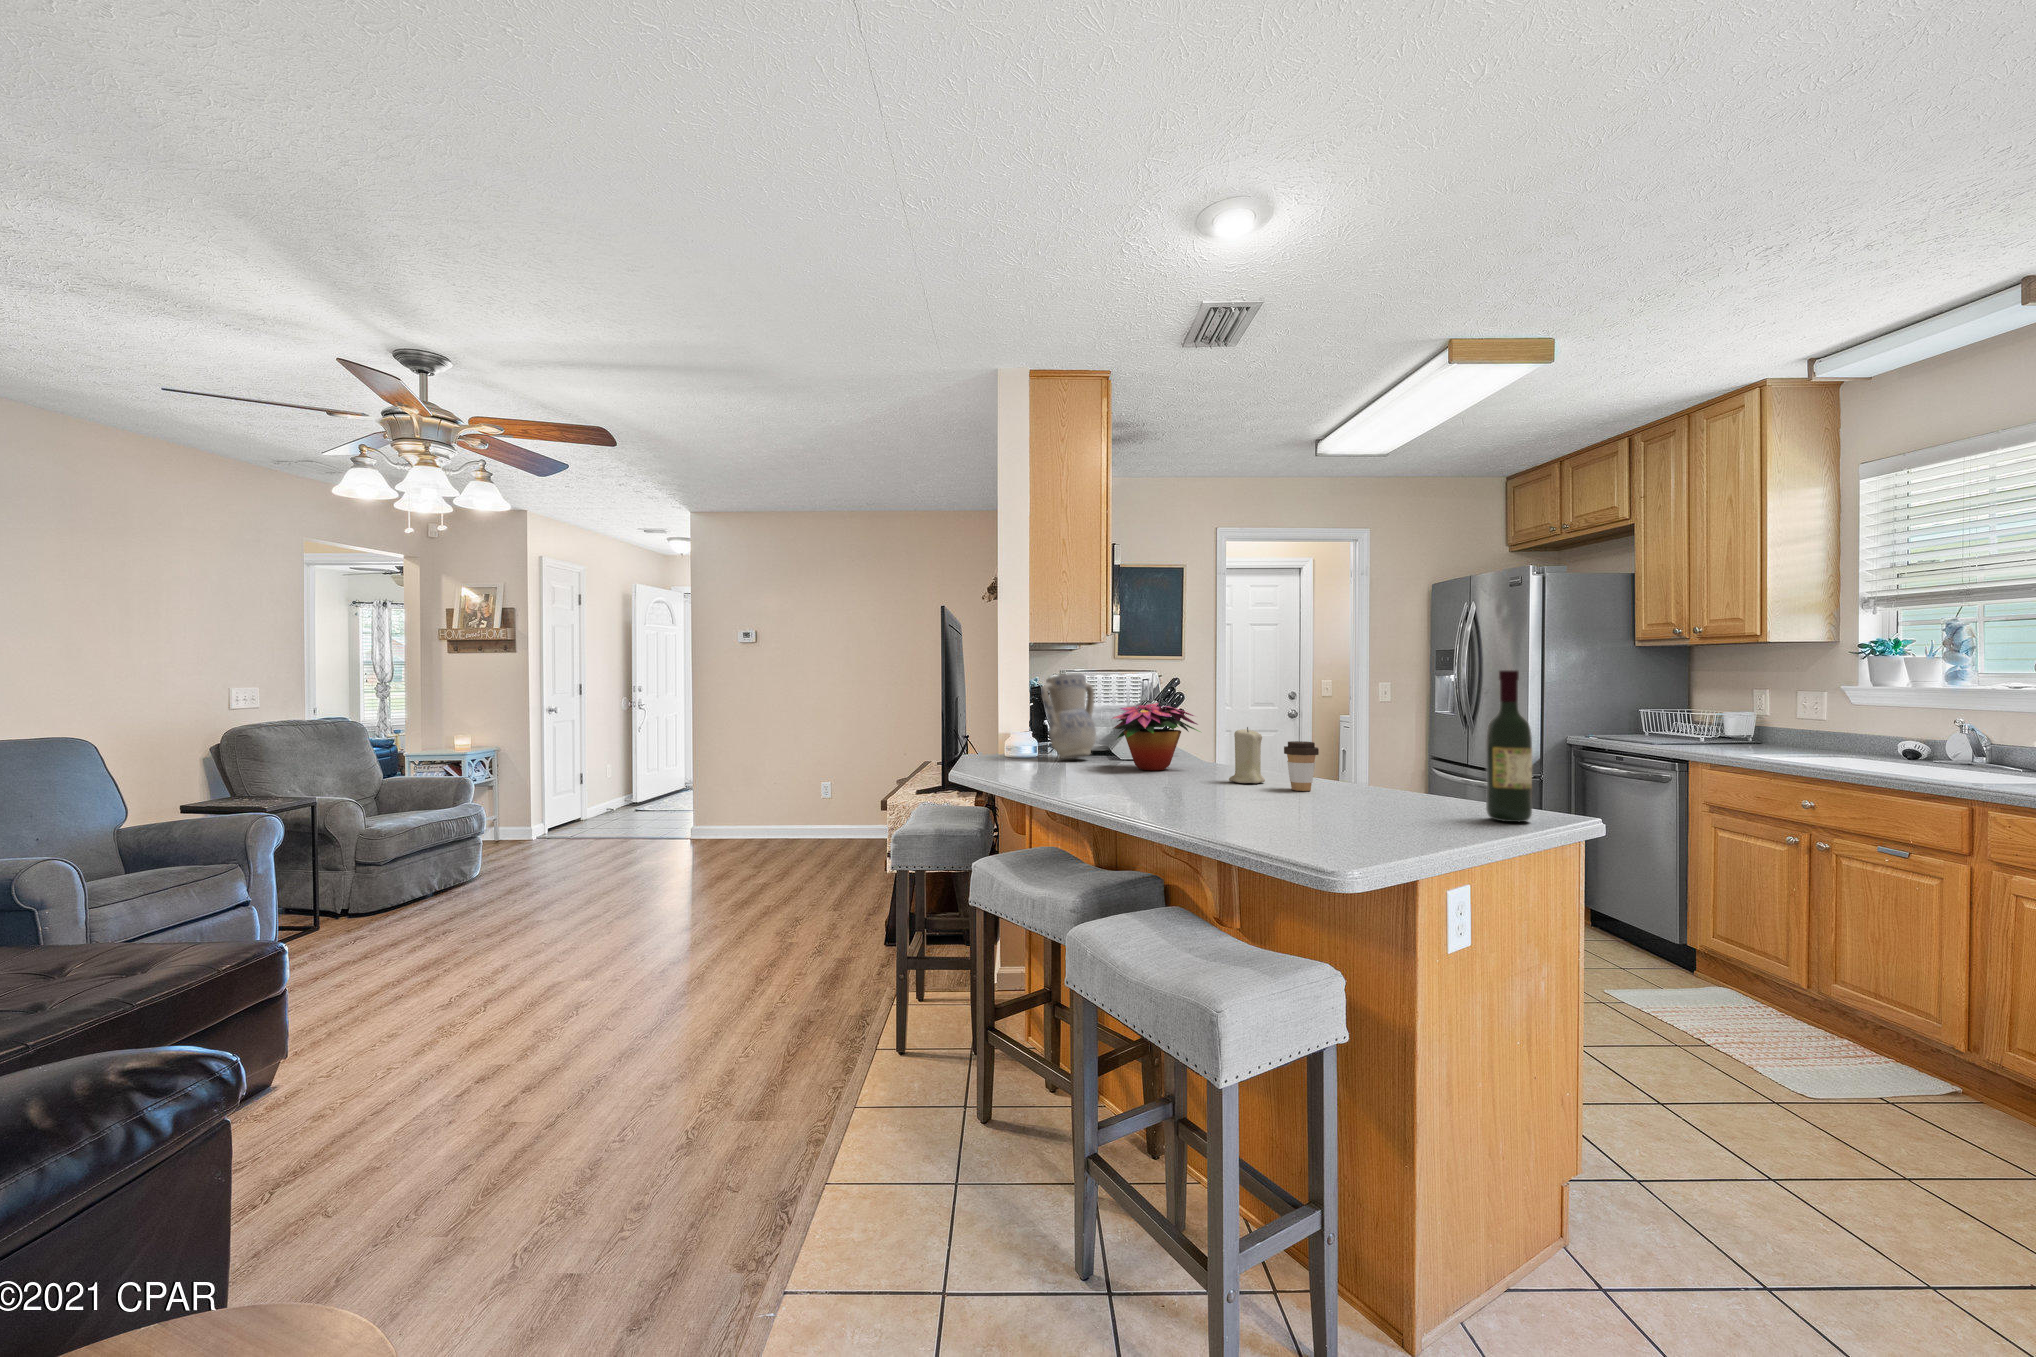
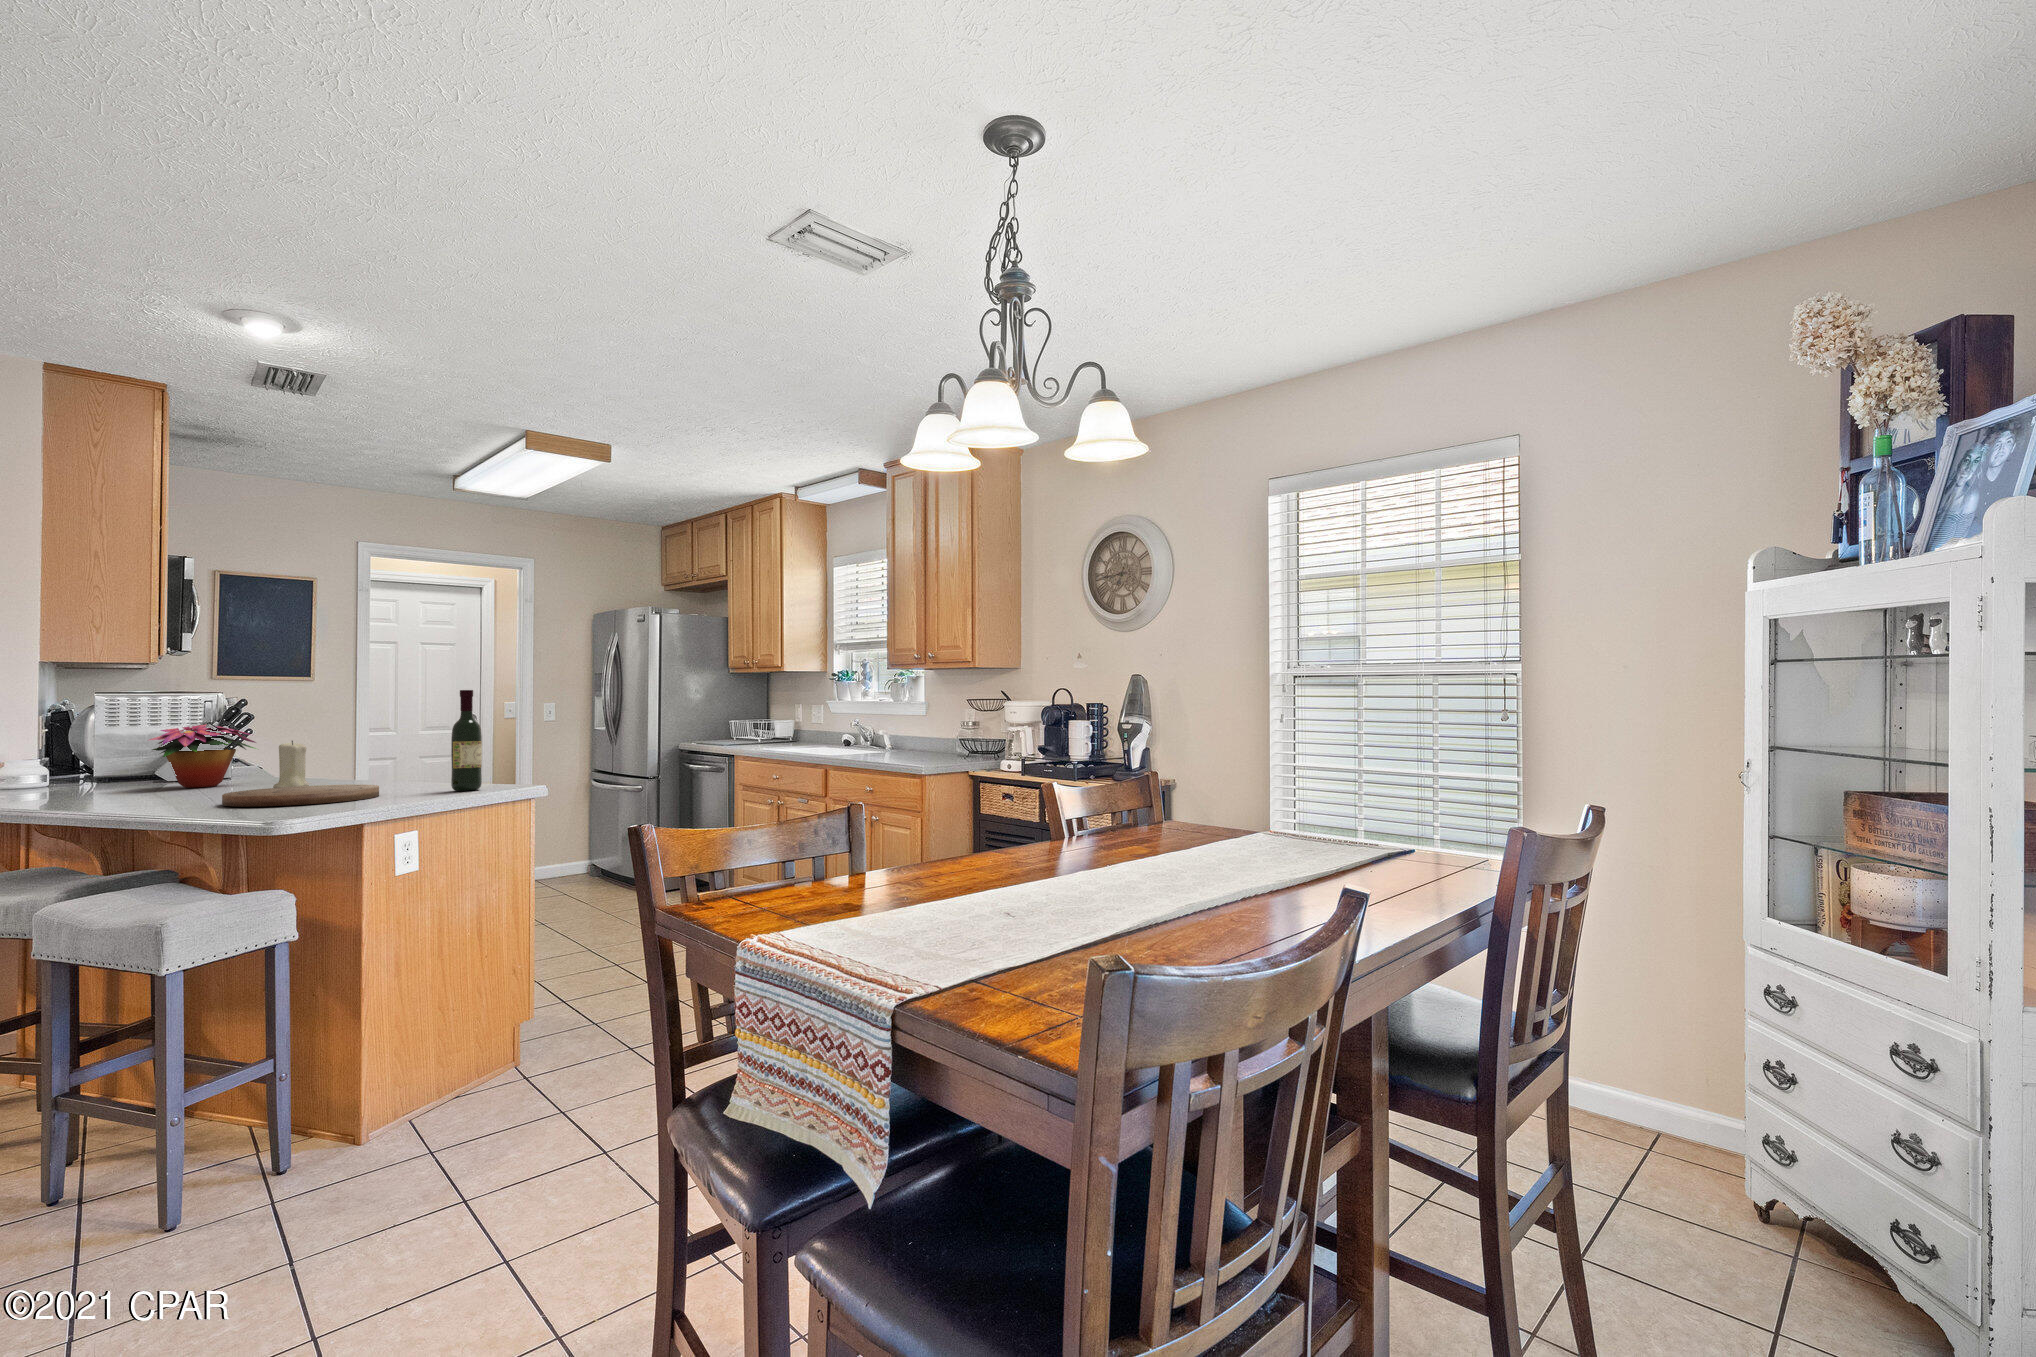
vase: present [1041,673,1096,759] -> none [59,697,140,787]
coffee cup: present [1284,741,1319,791] -> none [319,749,352,789]
cutting board: none [1217,790,1394,829] -> present [222,784,379,807]

